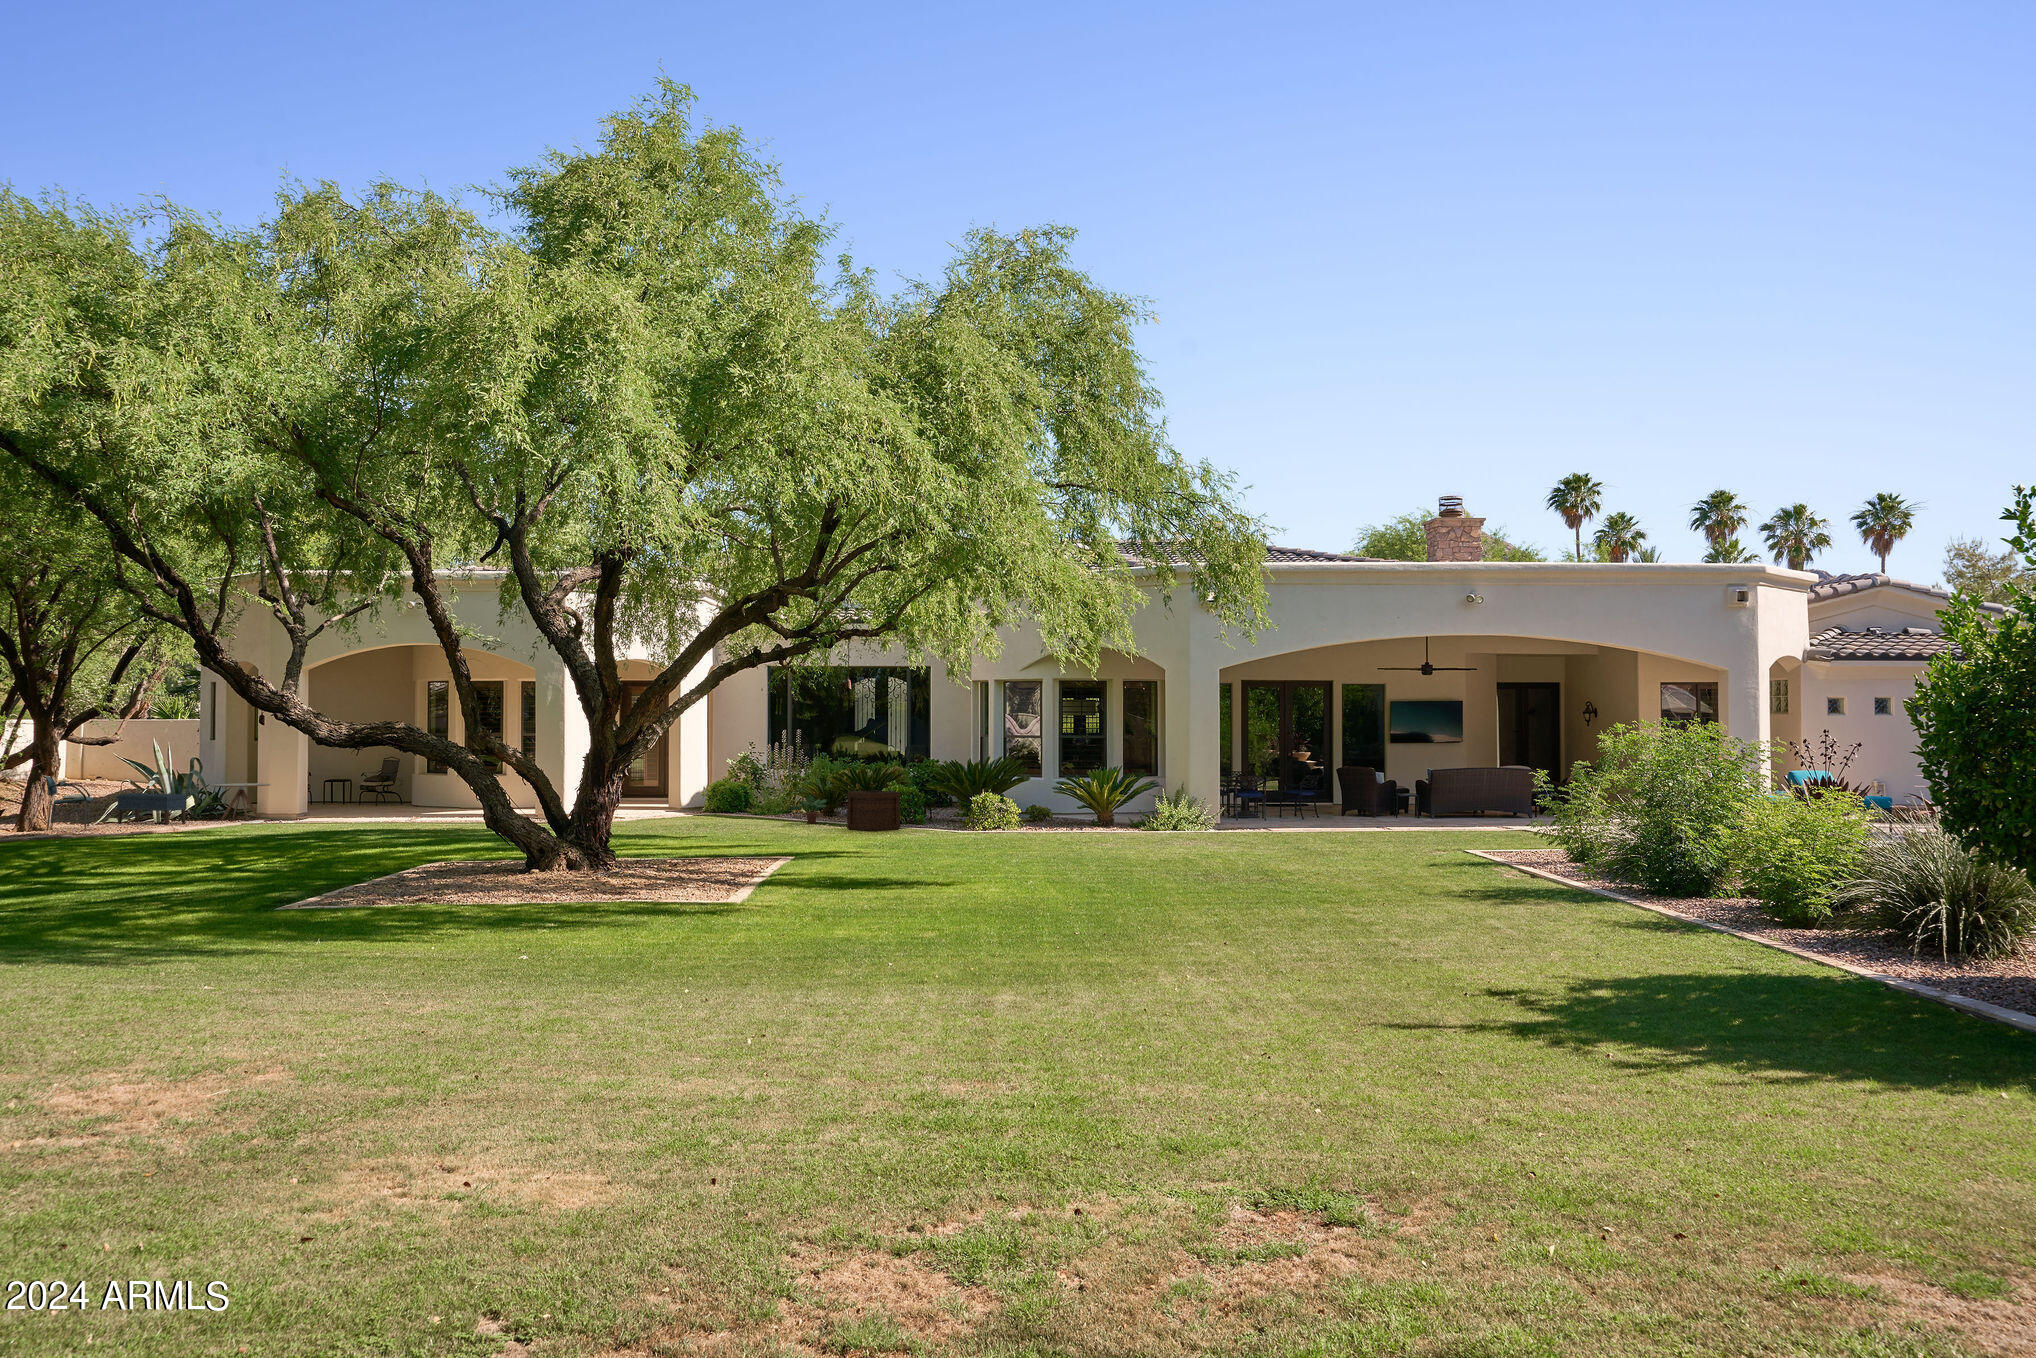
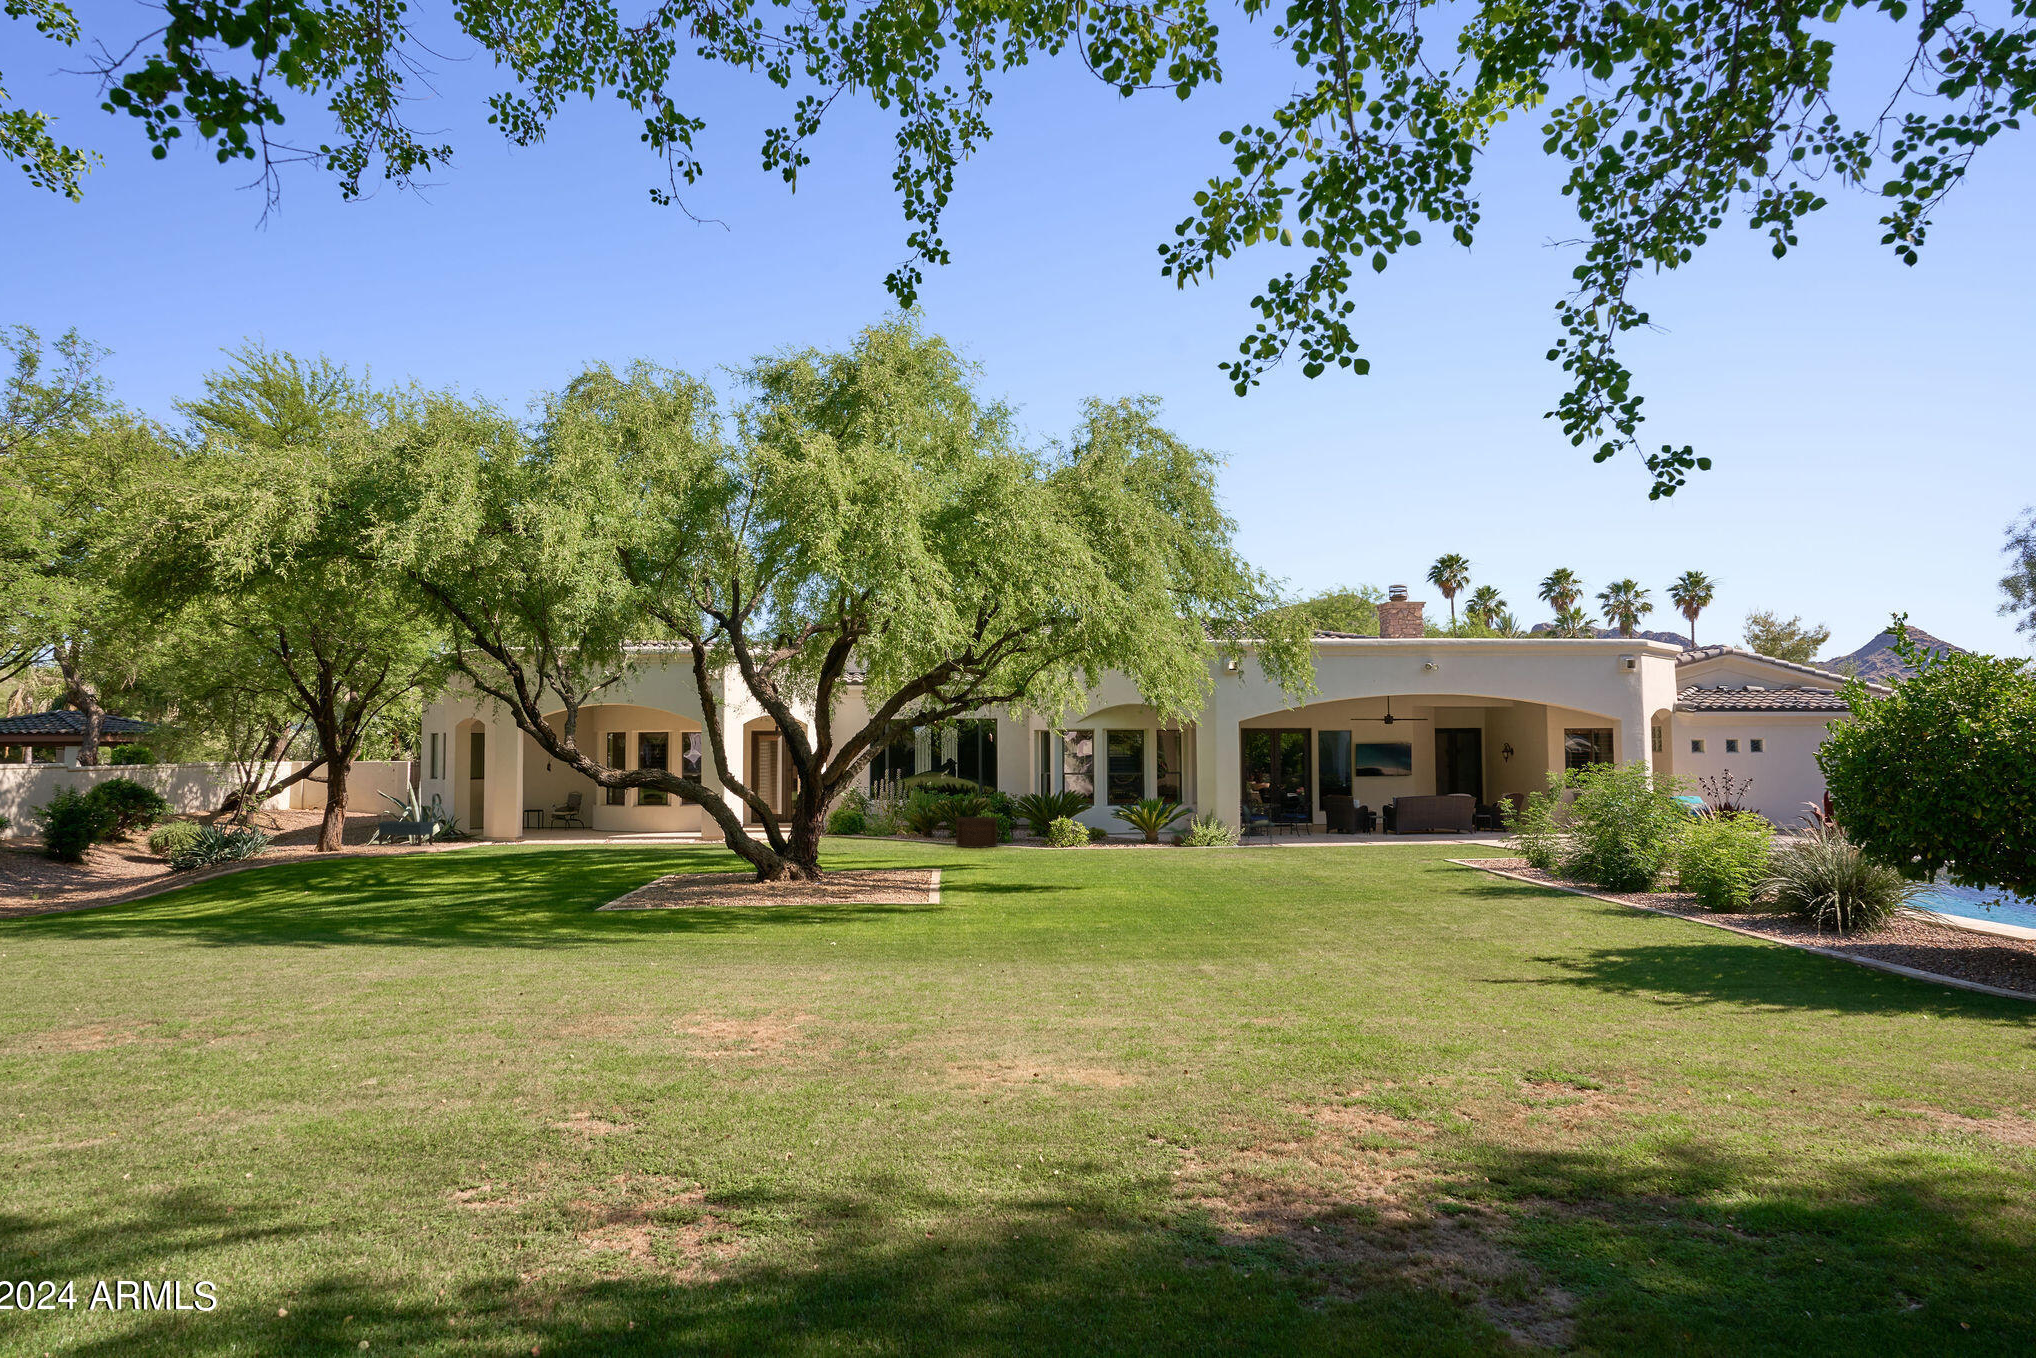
chair: present [46,776,94,831] -> present [1244,806,1274,846]
round table: present [211,783,270,821] -> none [449,813,494,843]
potted plant: present [787,794,827,824] -> present [1165,826,1187,846]

